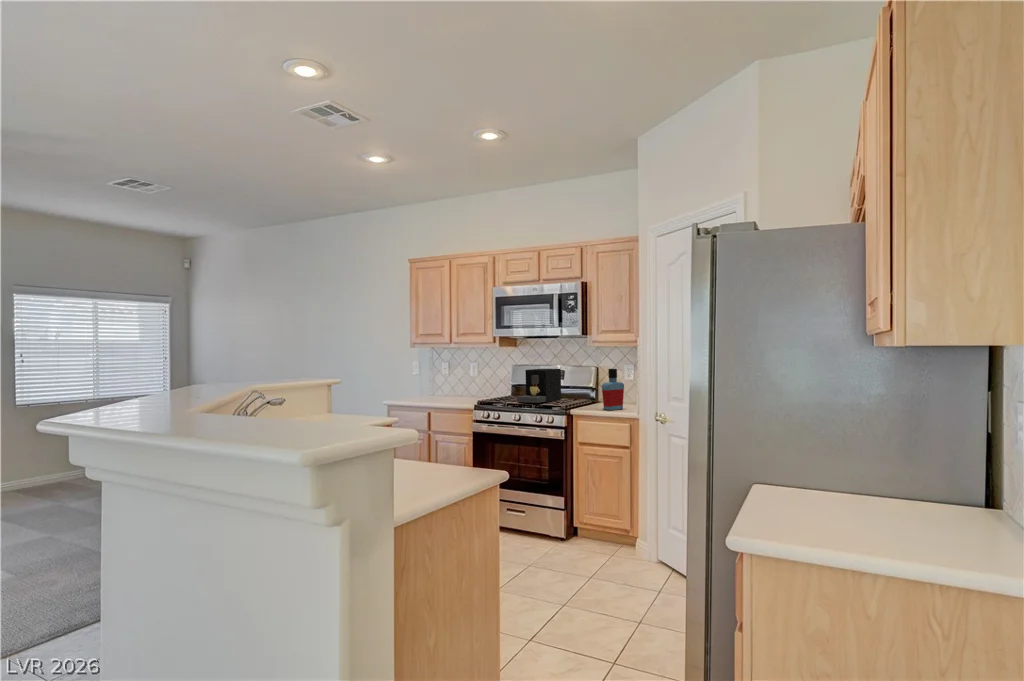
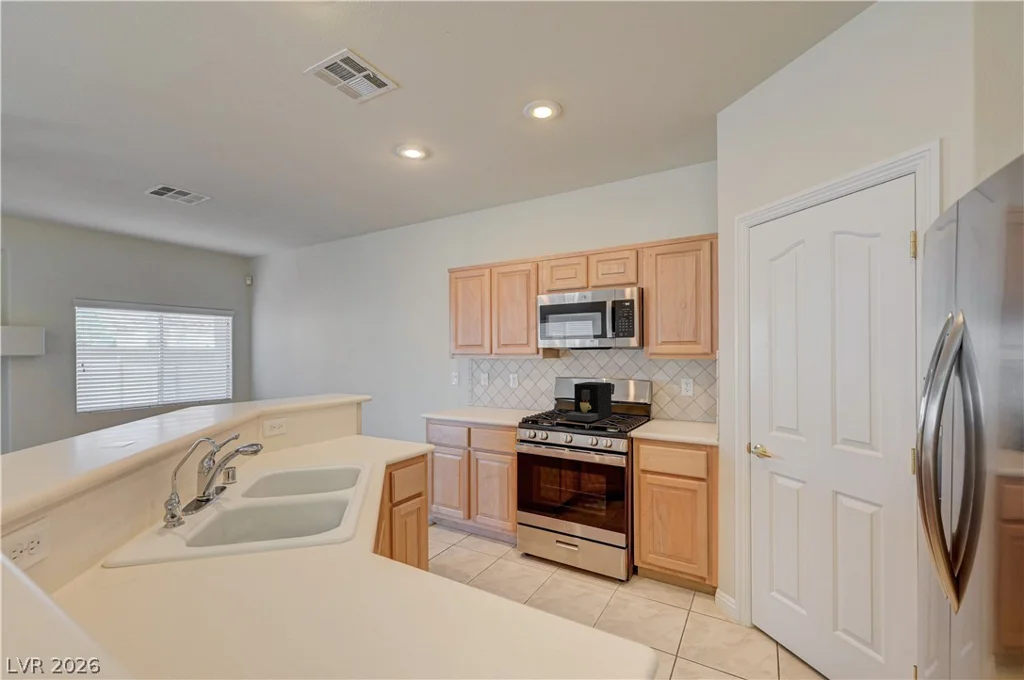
bottle: present [602,369,624,410] -> none [667,385,692,433]

